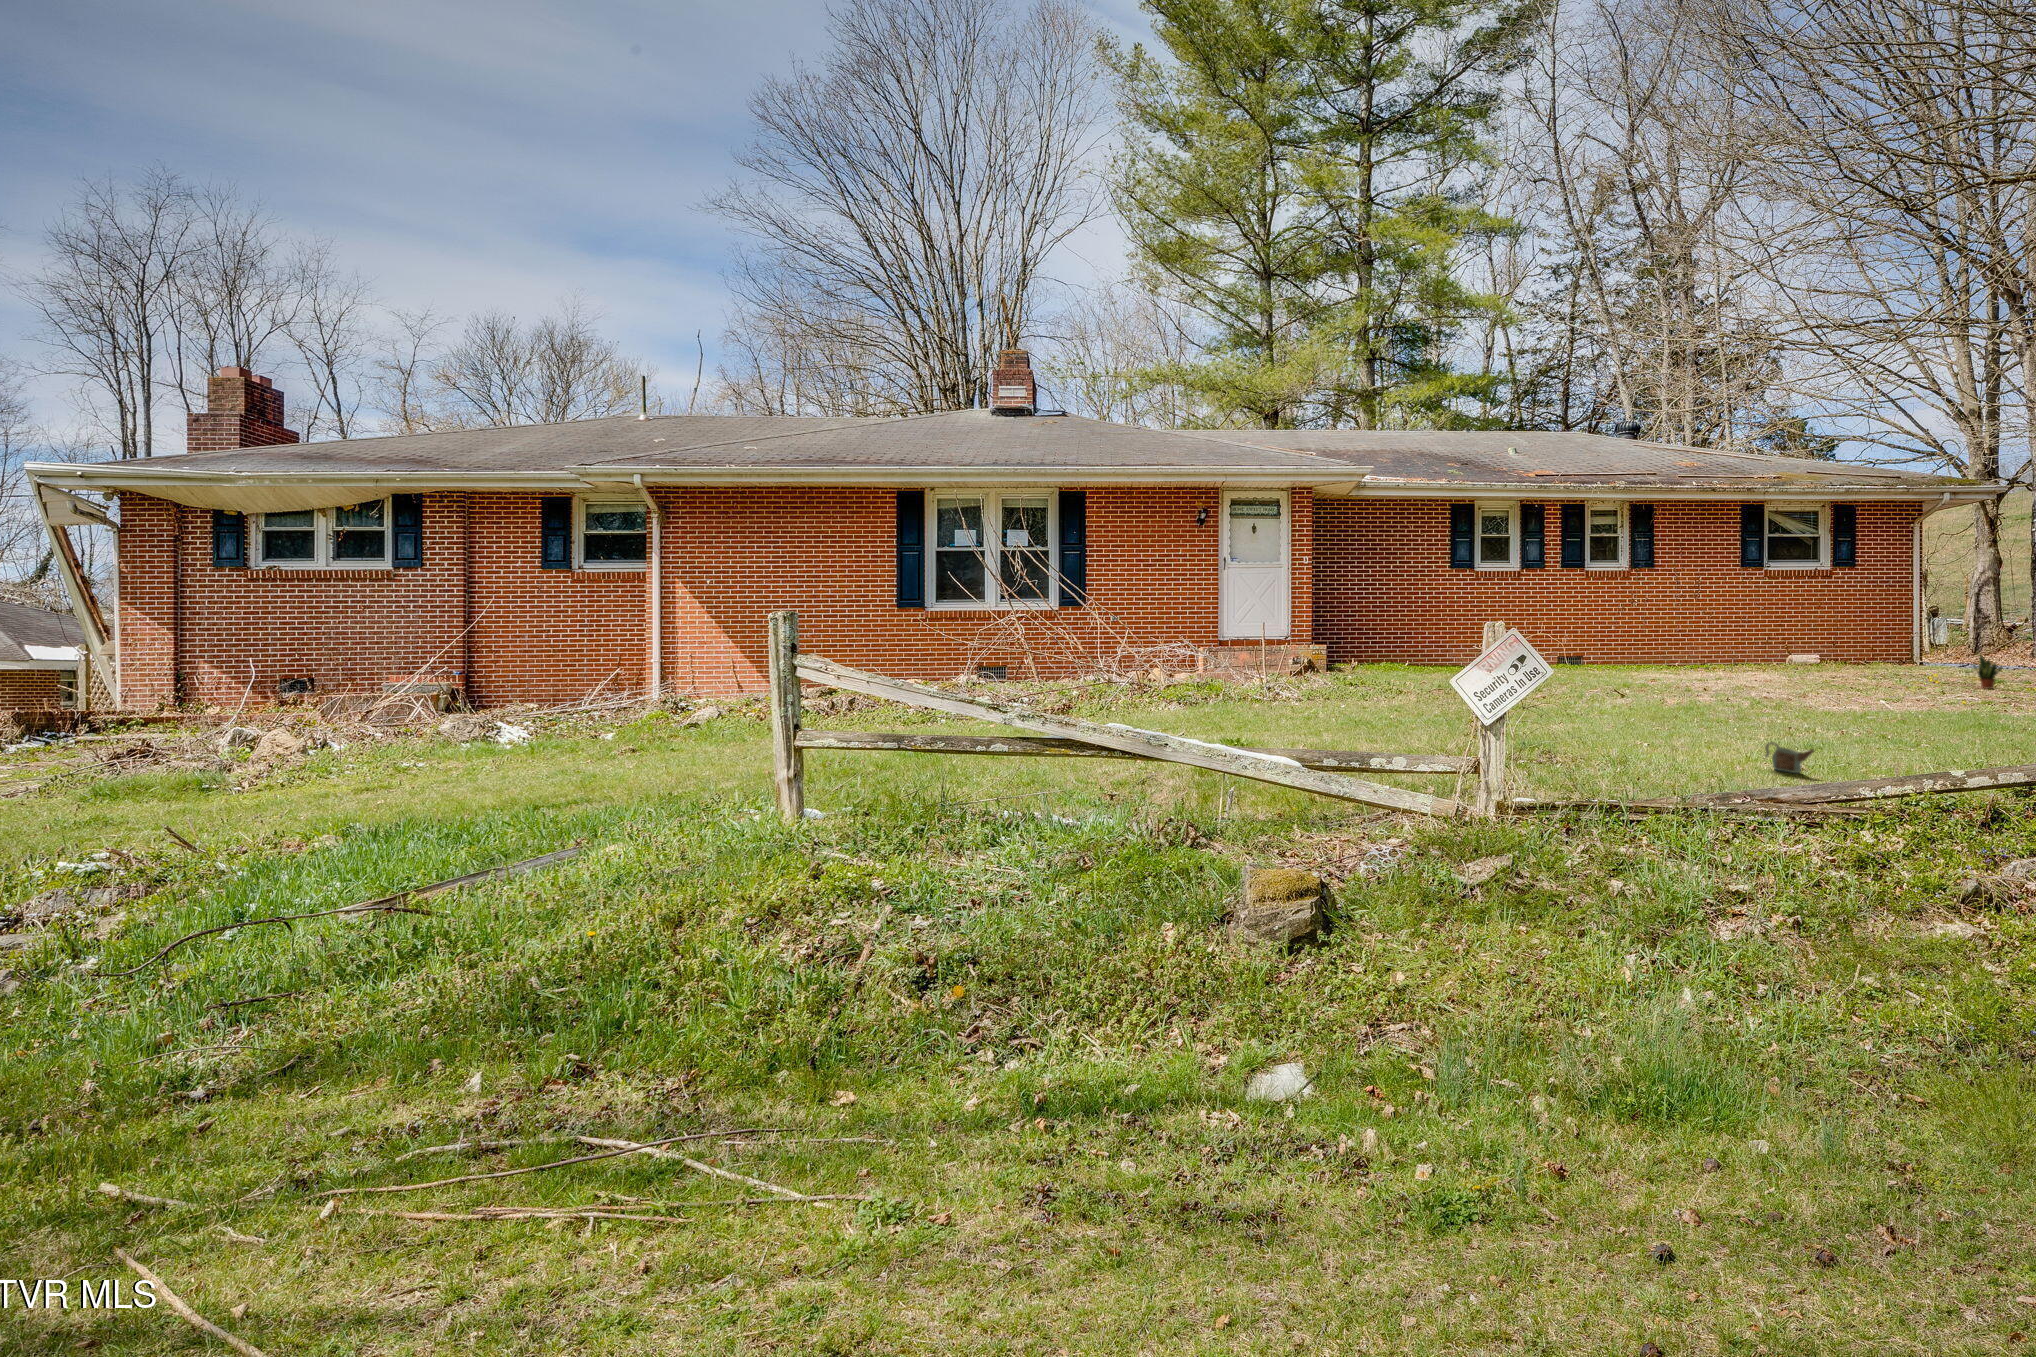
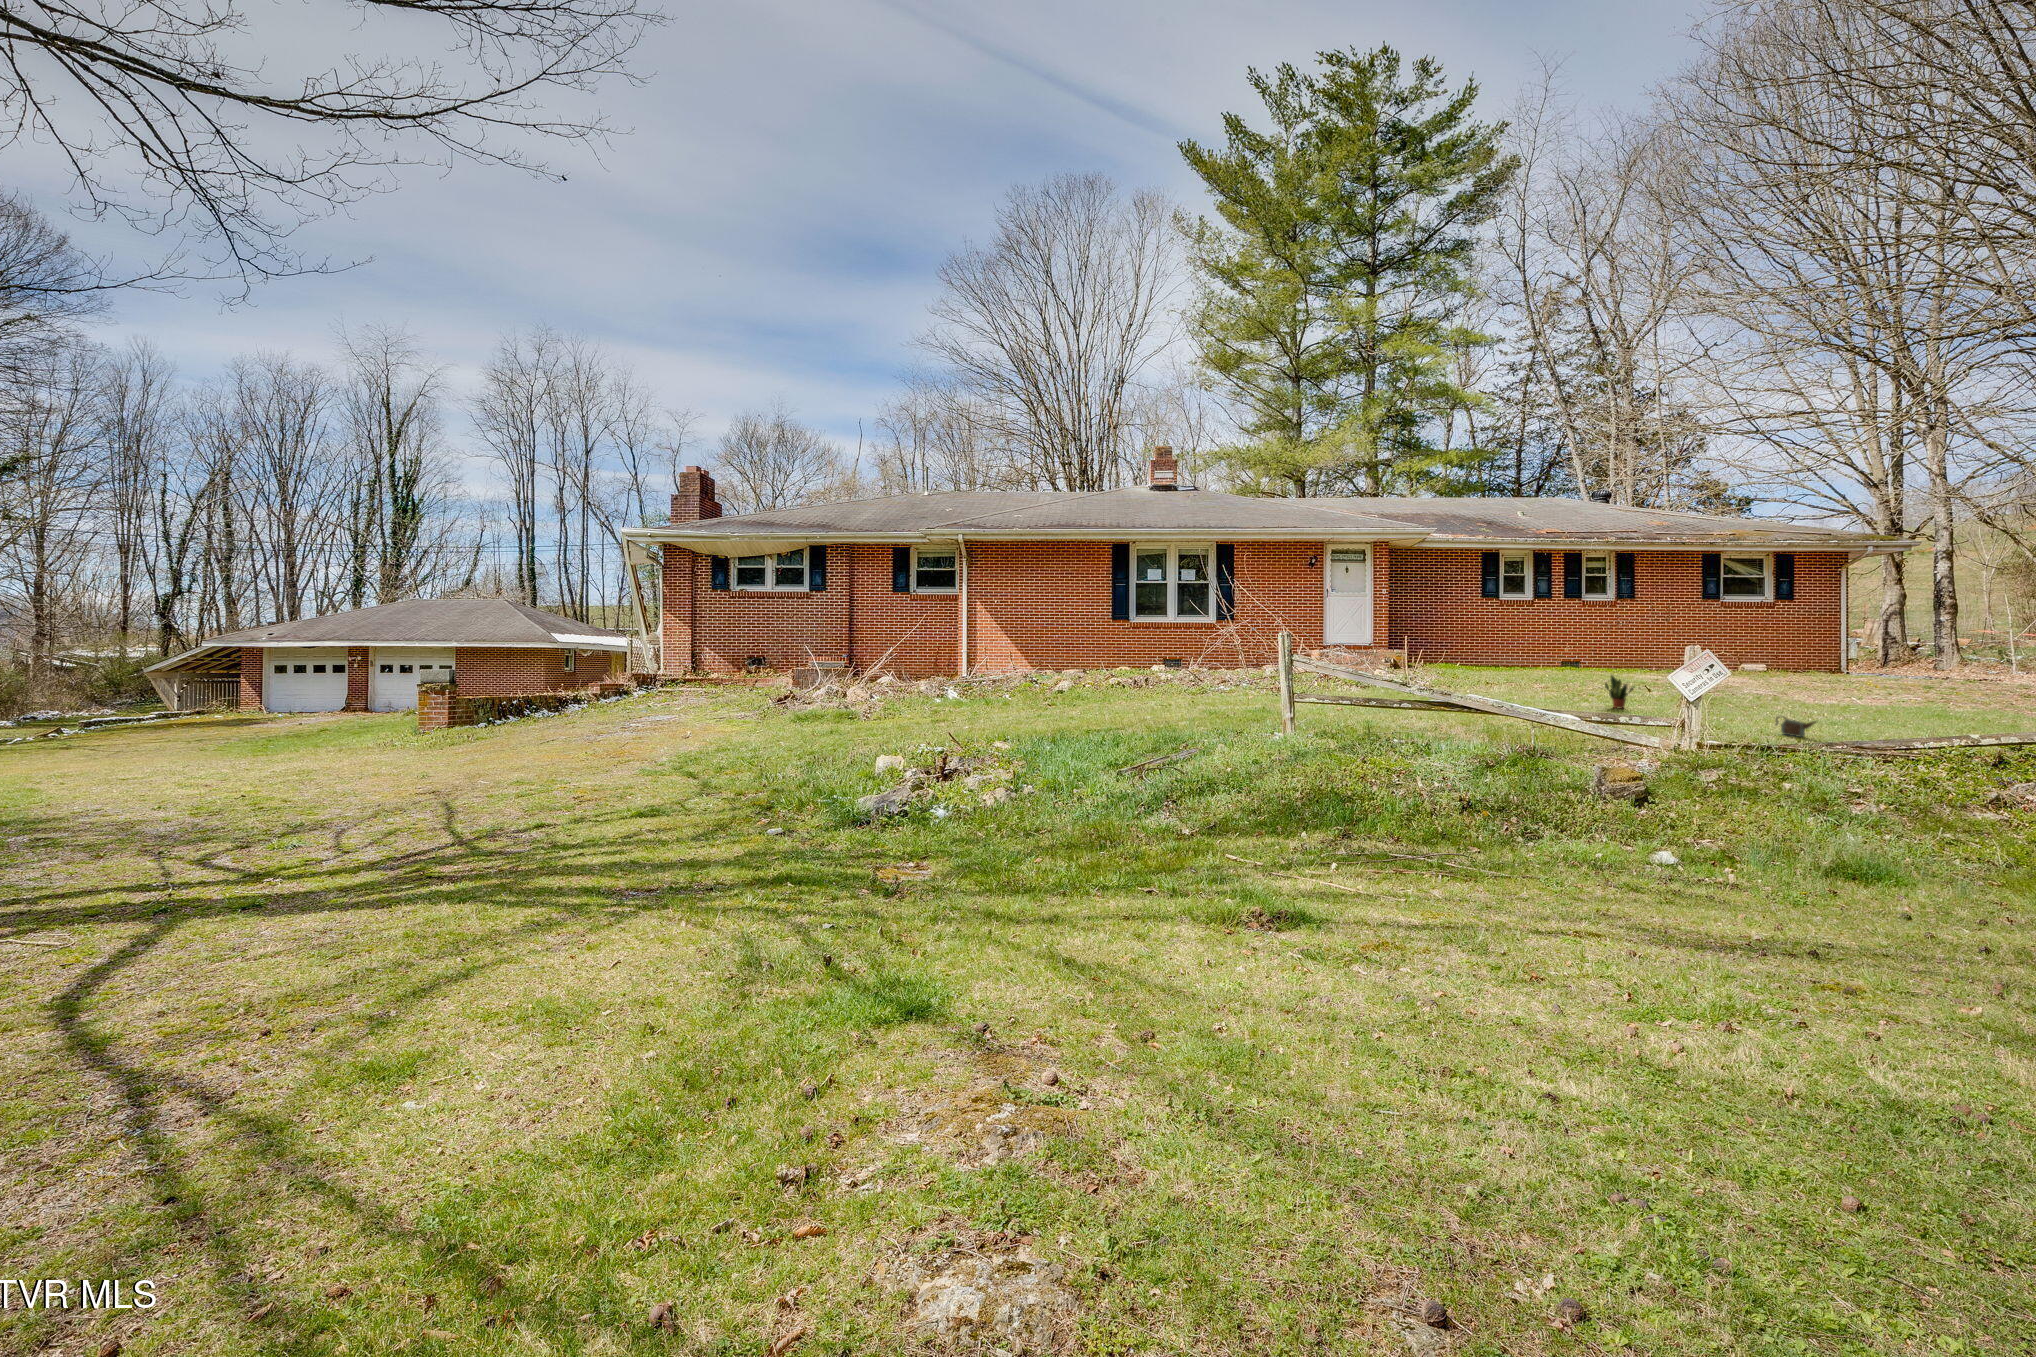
potted plant: present [1973,655,2002,689] -> present [1605,675,1634,709]

